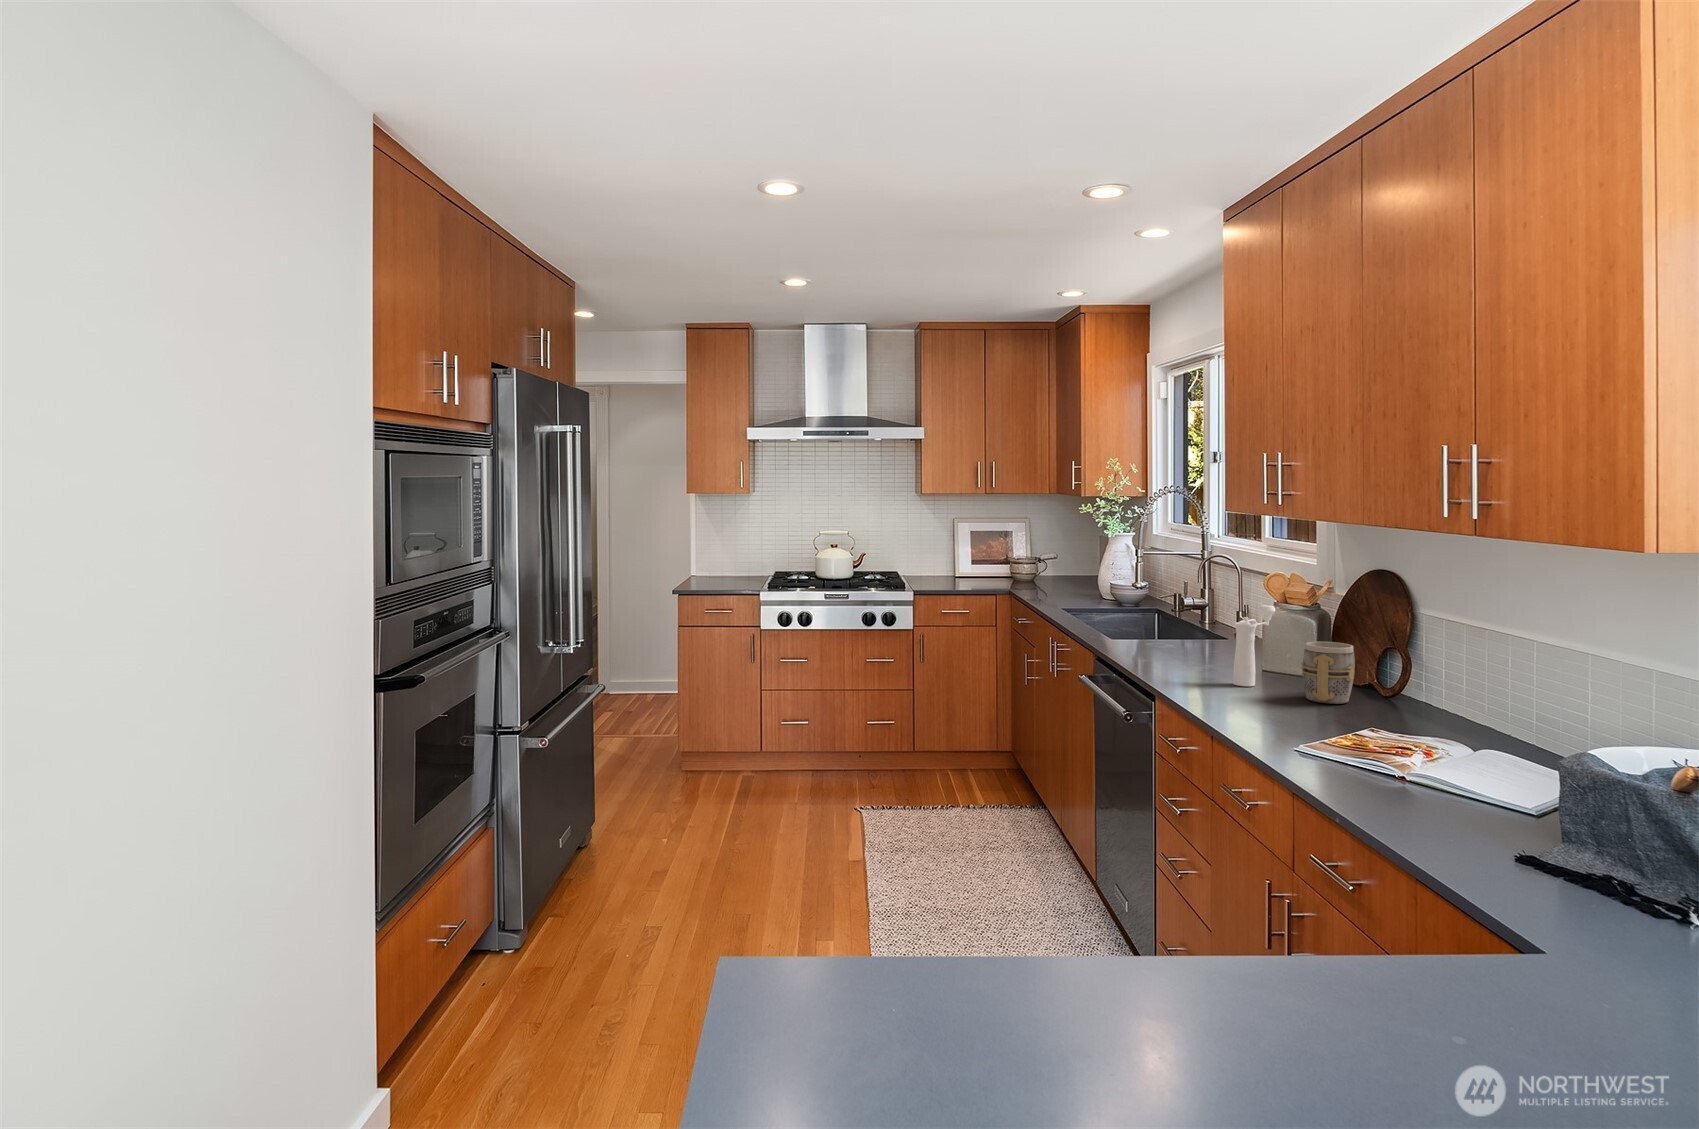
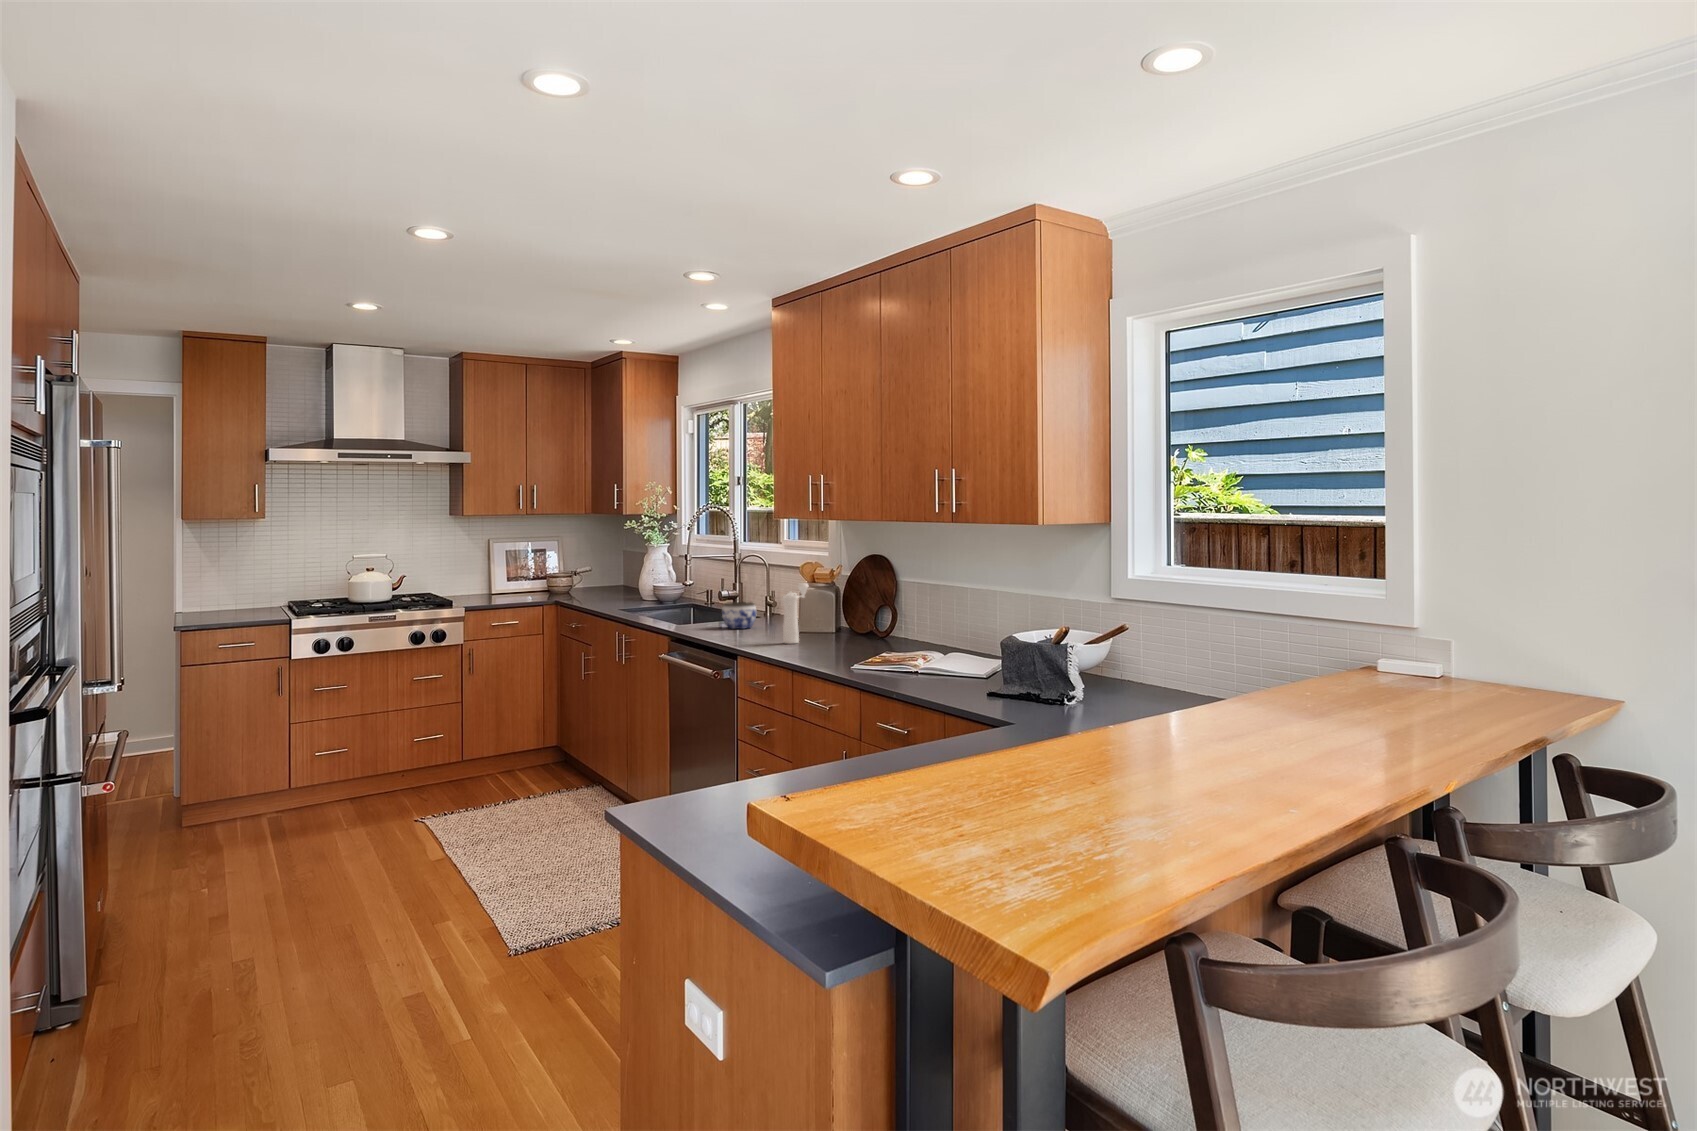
jar: none [1170,615,1215,649] -> present [722,602,757,629]
mug: present [1301,642,1355,704] -> none [832,604,868,647]

